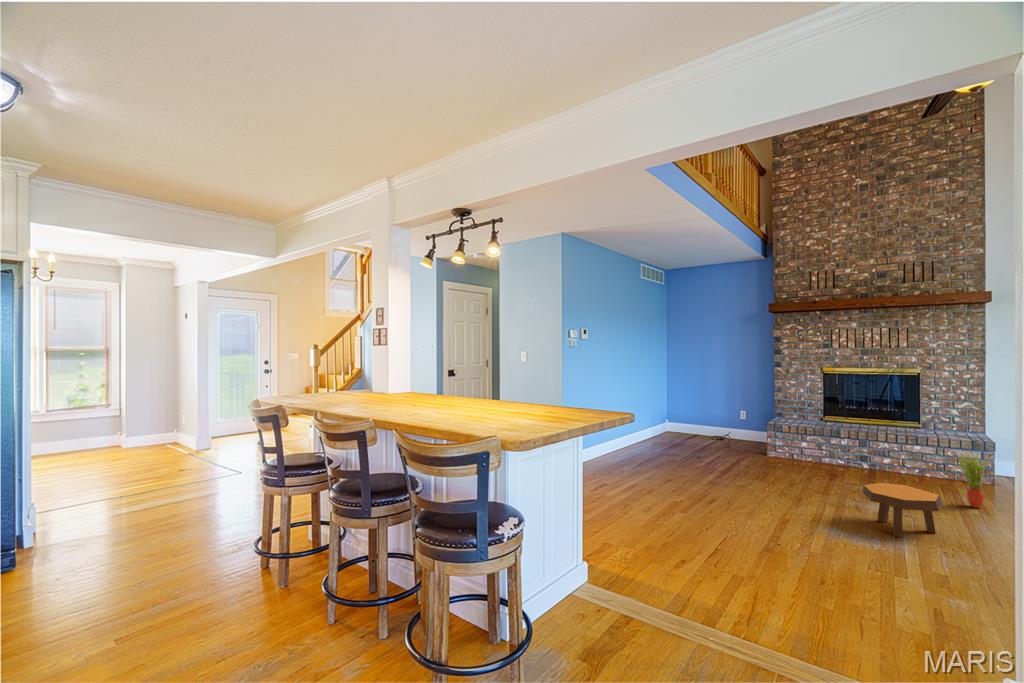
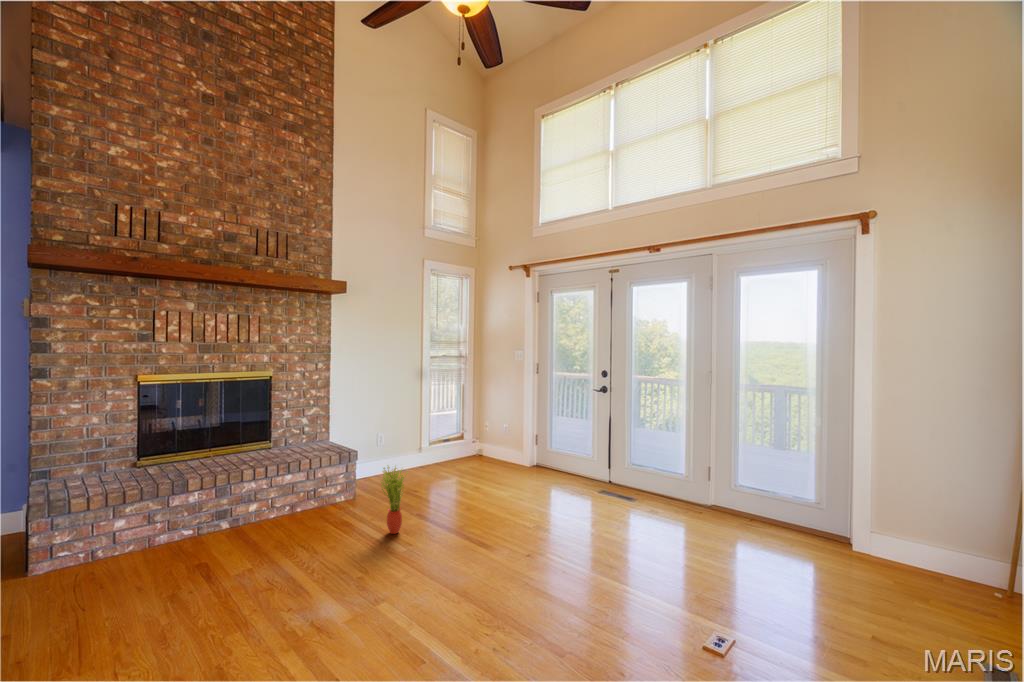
footstool: present [863,483,943,538] -> none [371,542,474,646]

